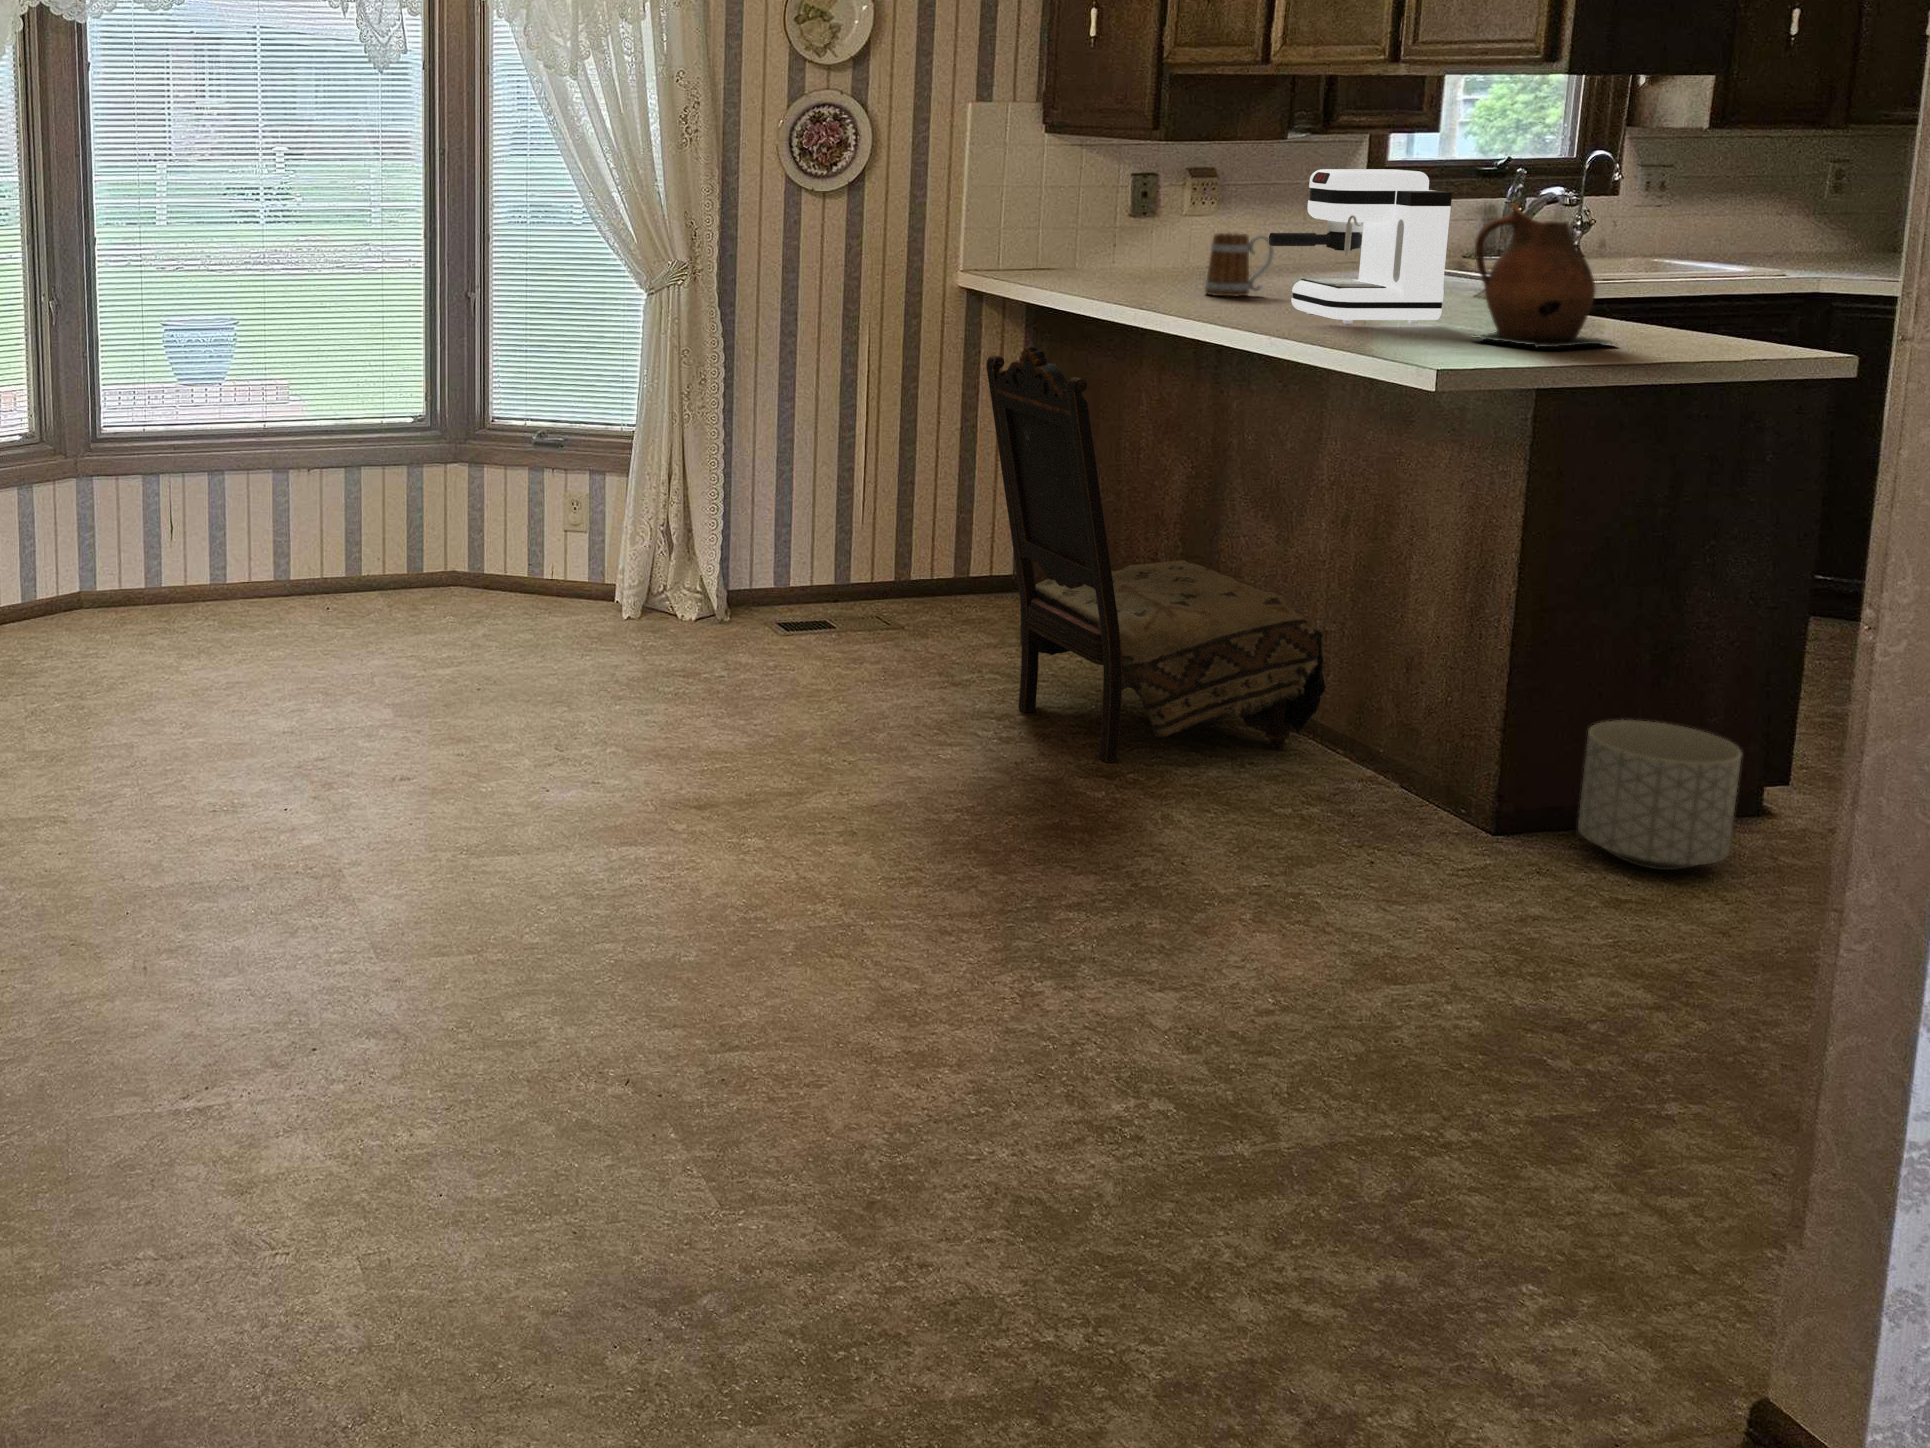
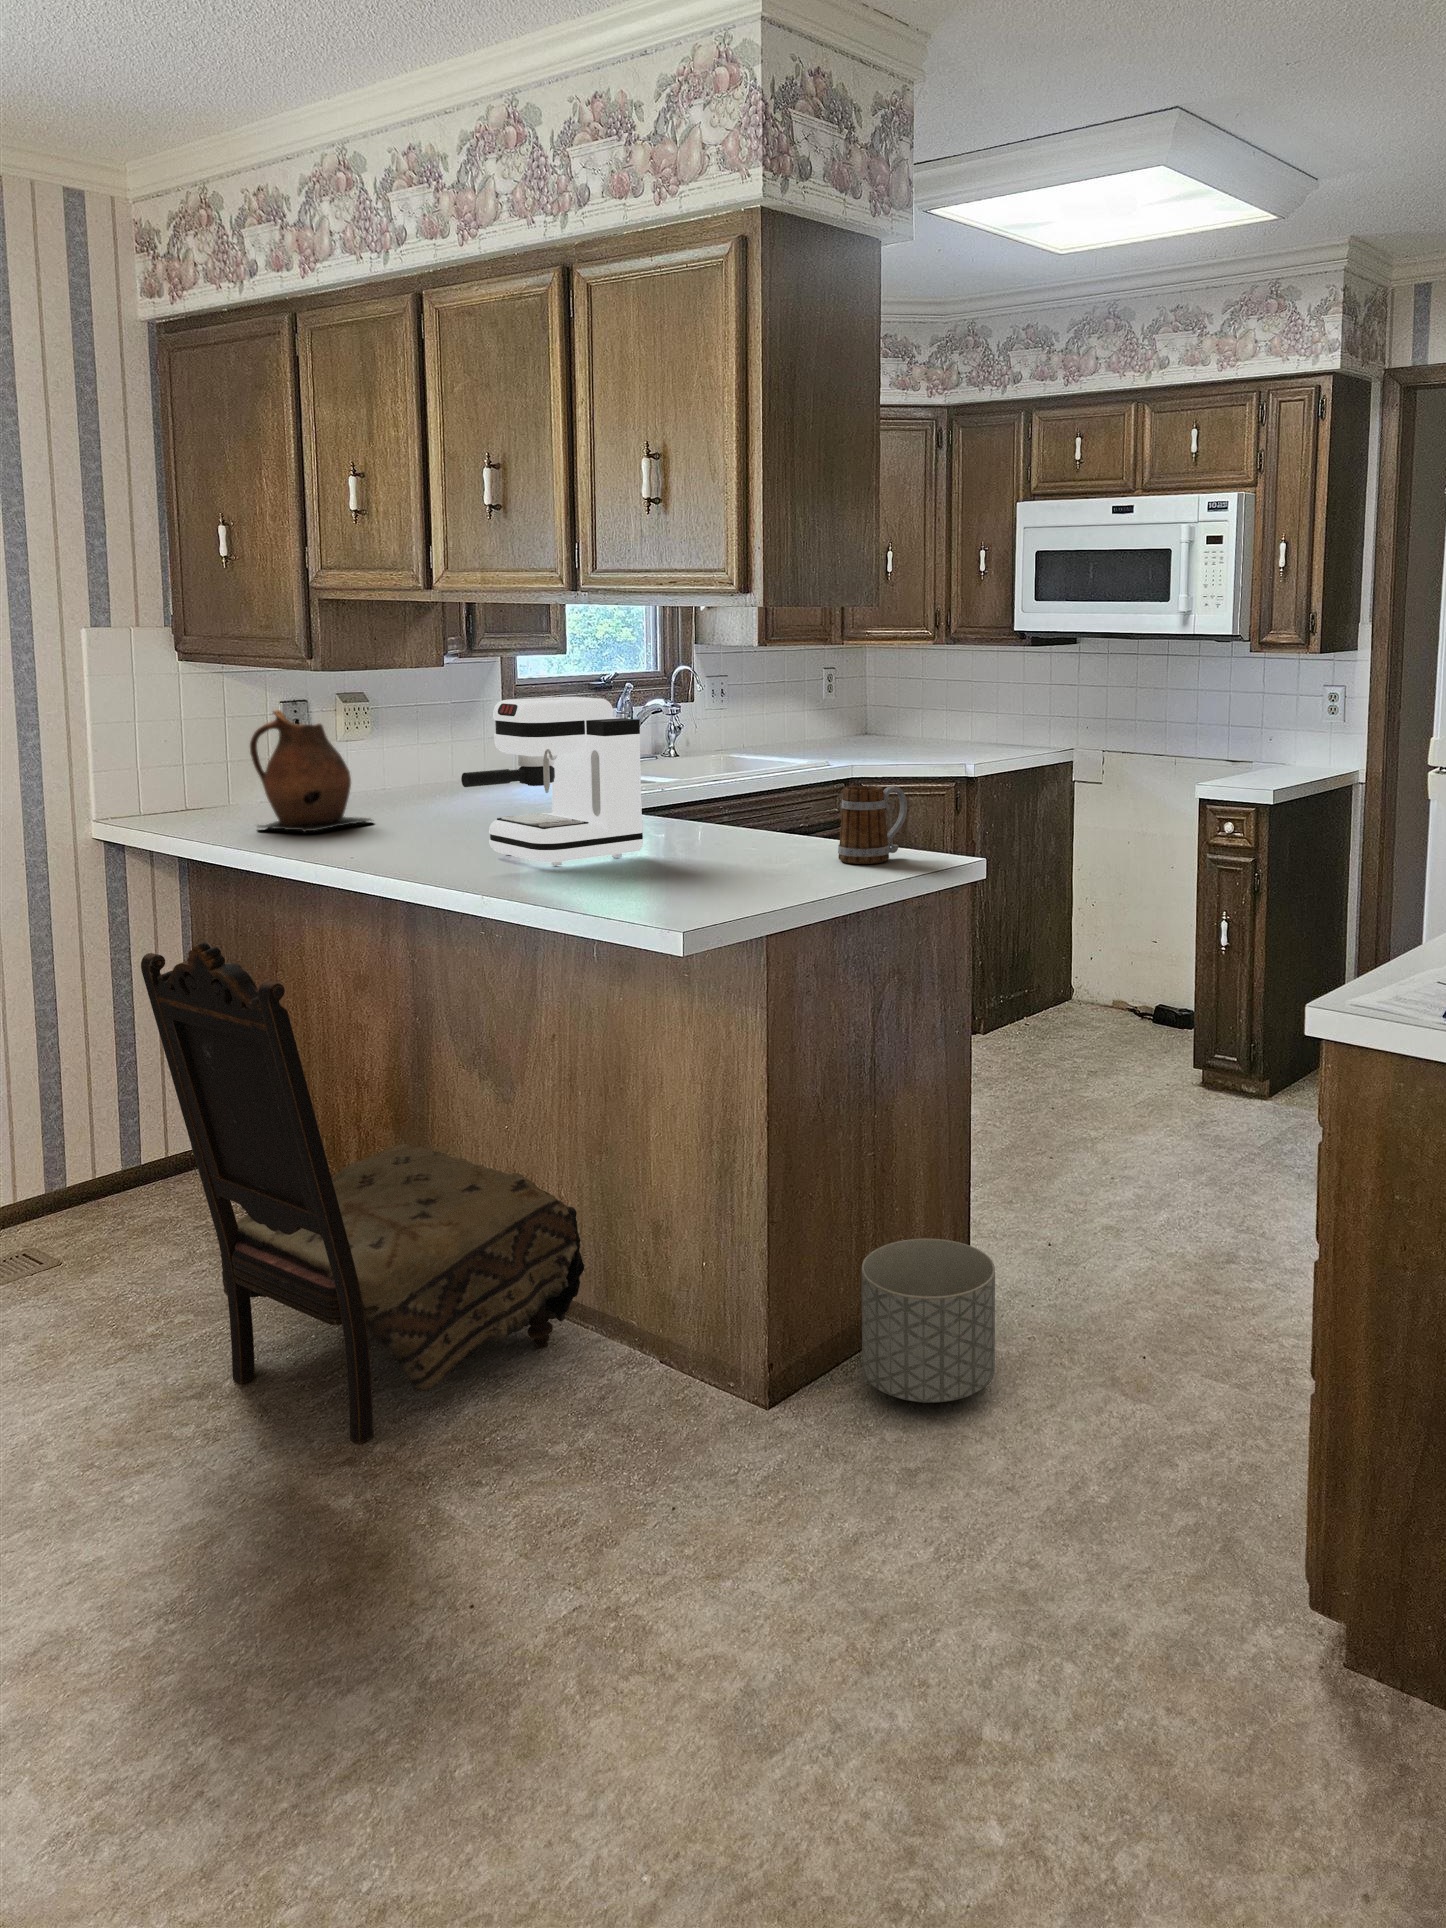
ceramic pitcher: present [1473,203,1612,348] -> present [250,710,372,832]
mug: present [1205,233,1273,296] -> present [838,786,907,864]

